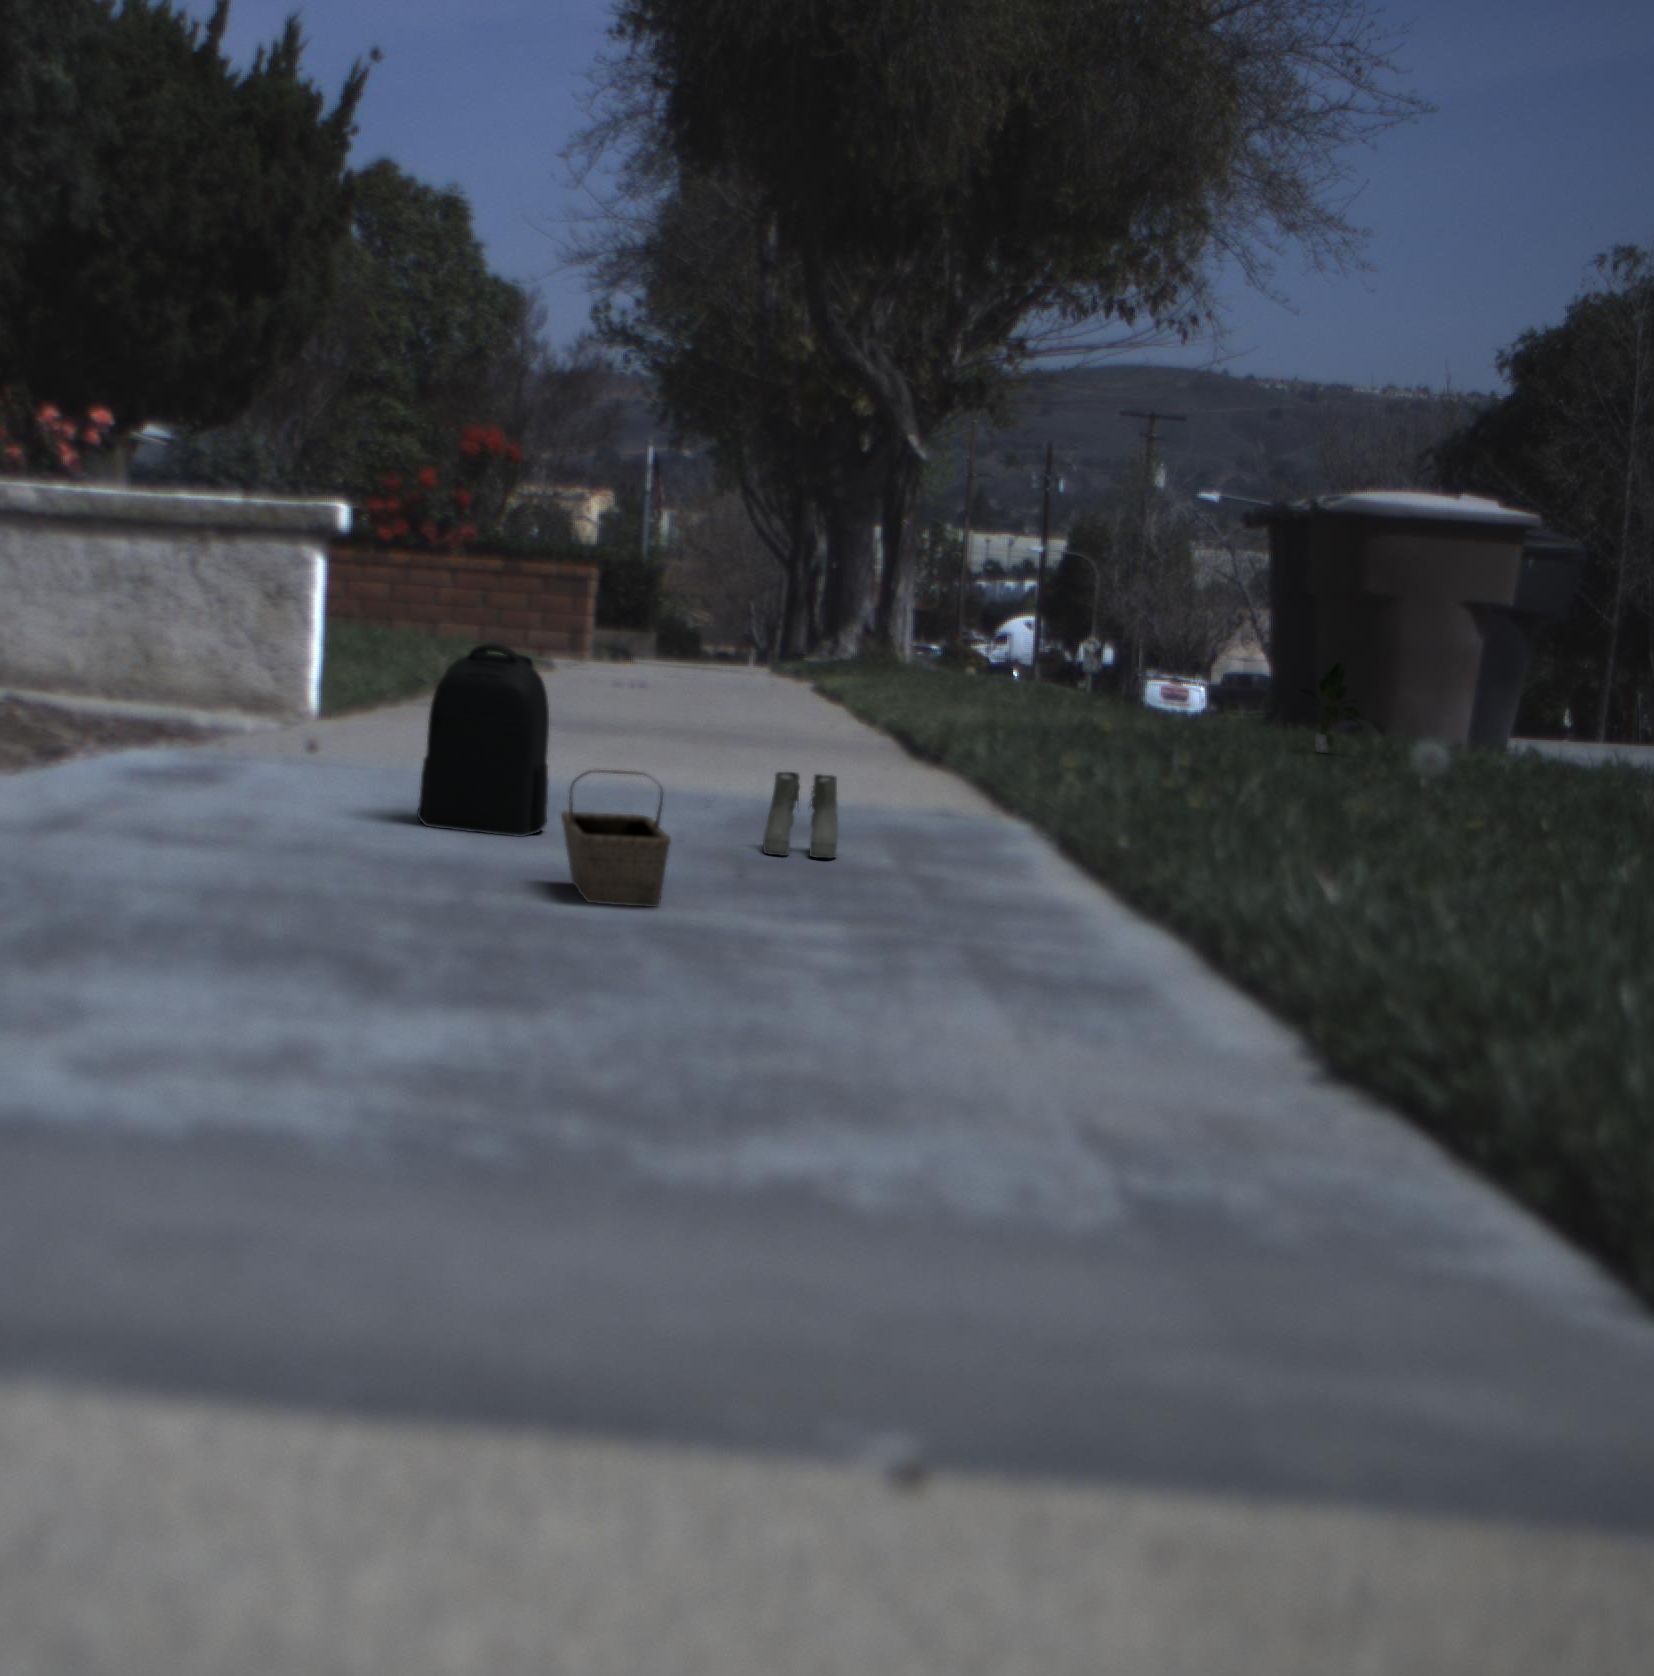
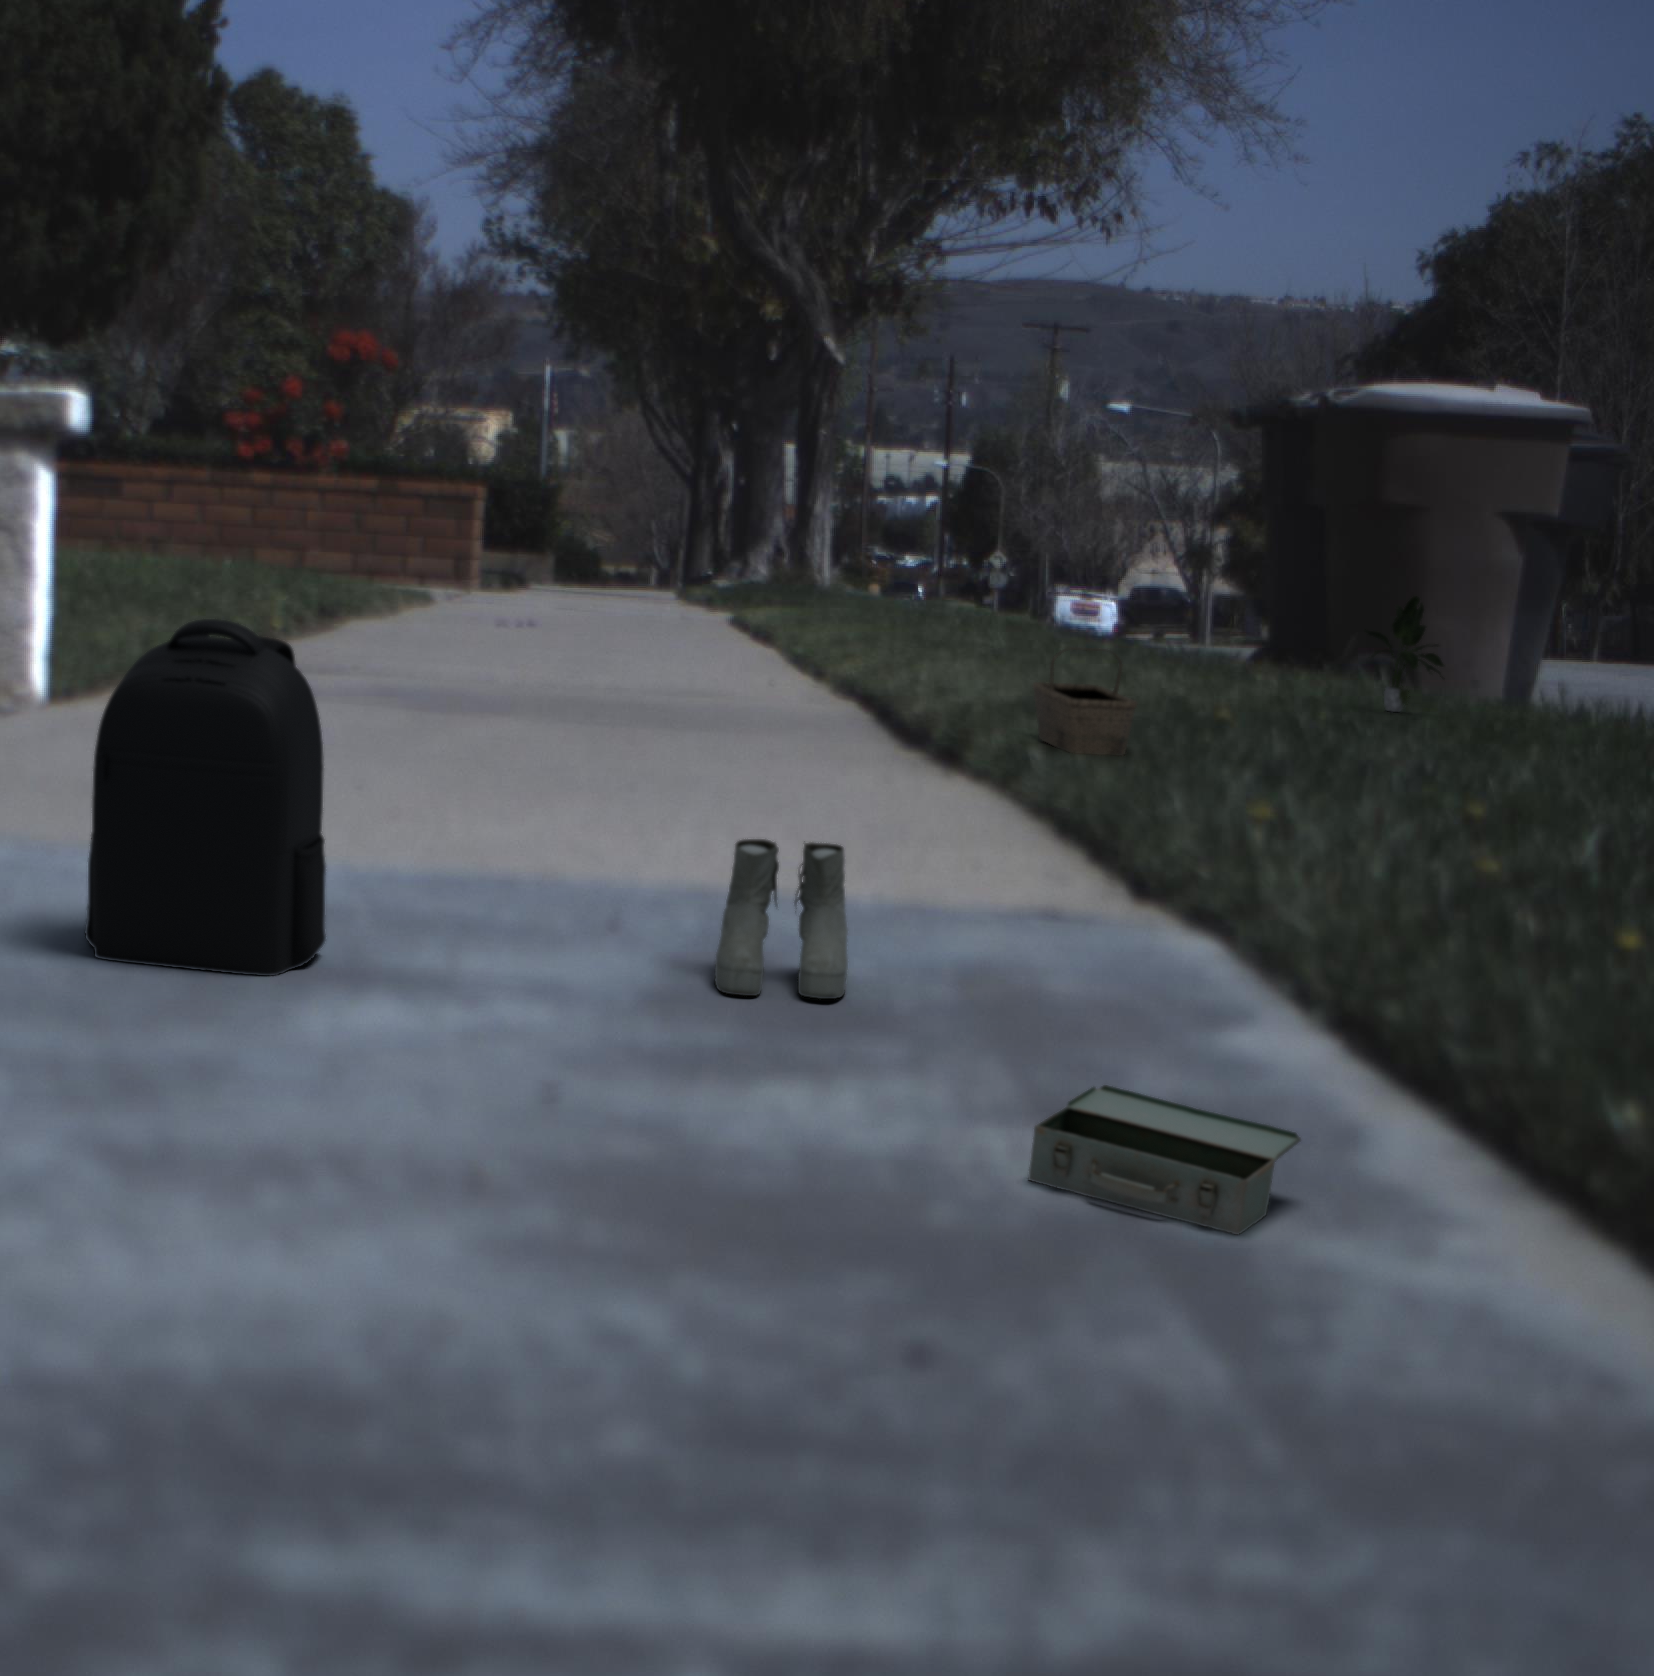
basket: present [561,770,671,907] -> present [1033,648,1137,756]
toolbox: none [908,875,1042,934] -> present [1029,1085,1301,1235]

